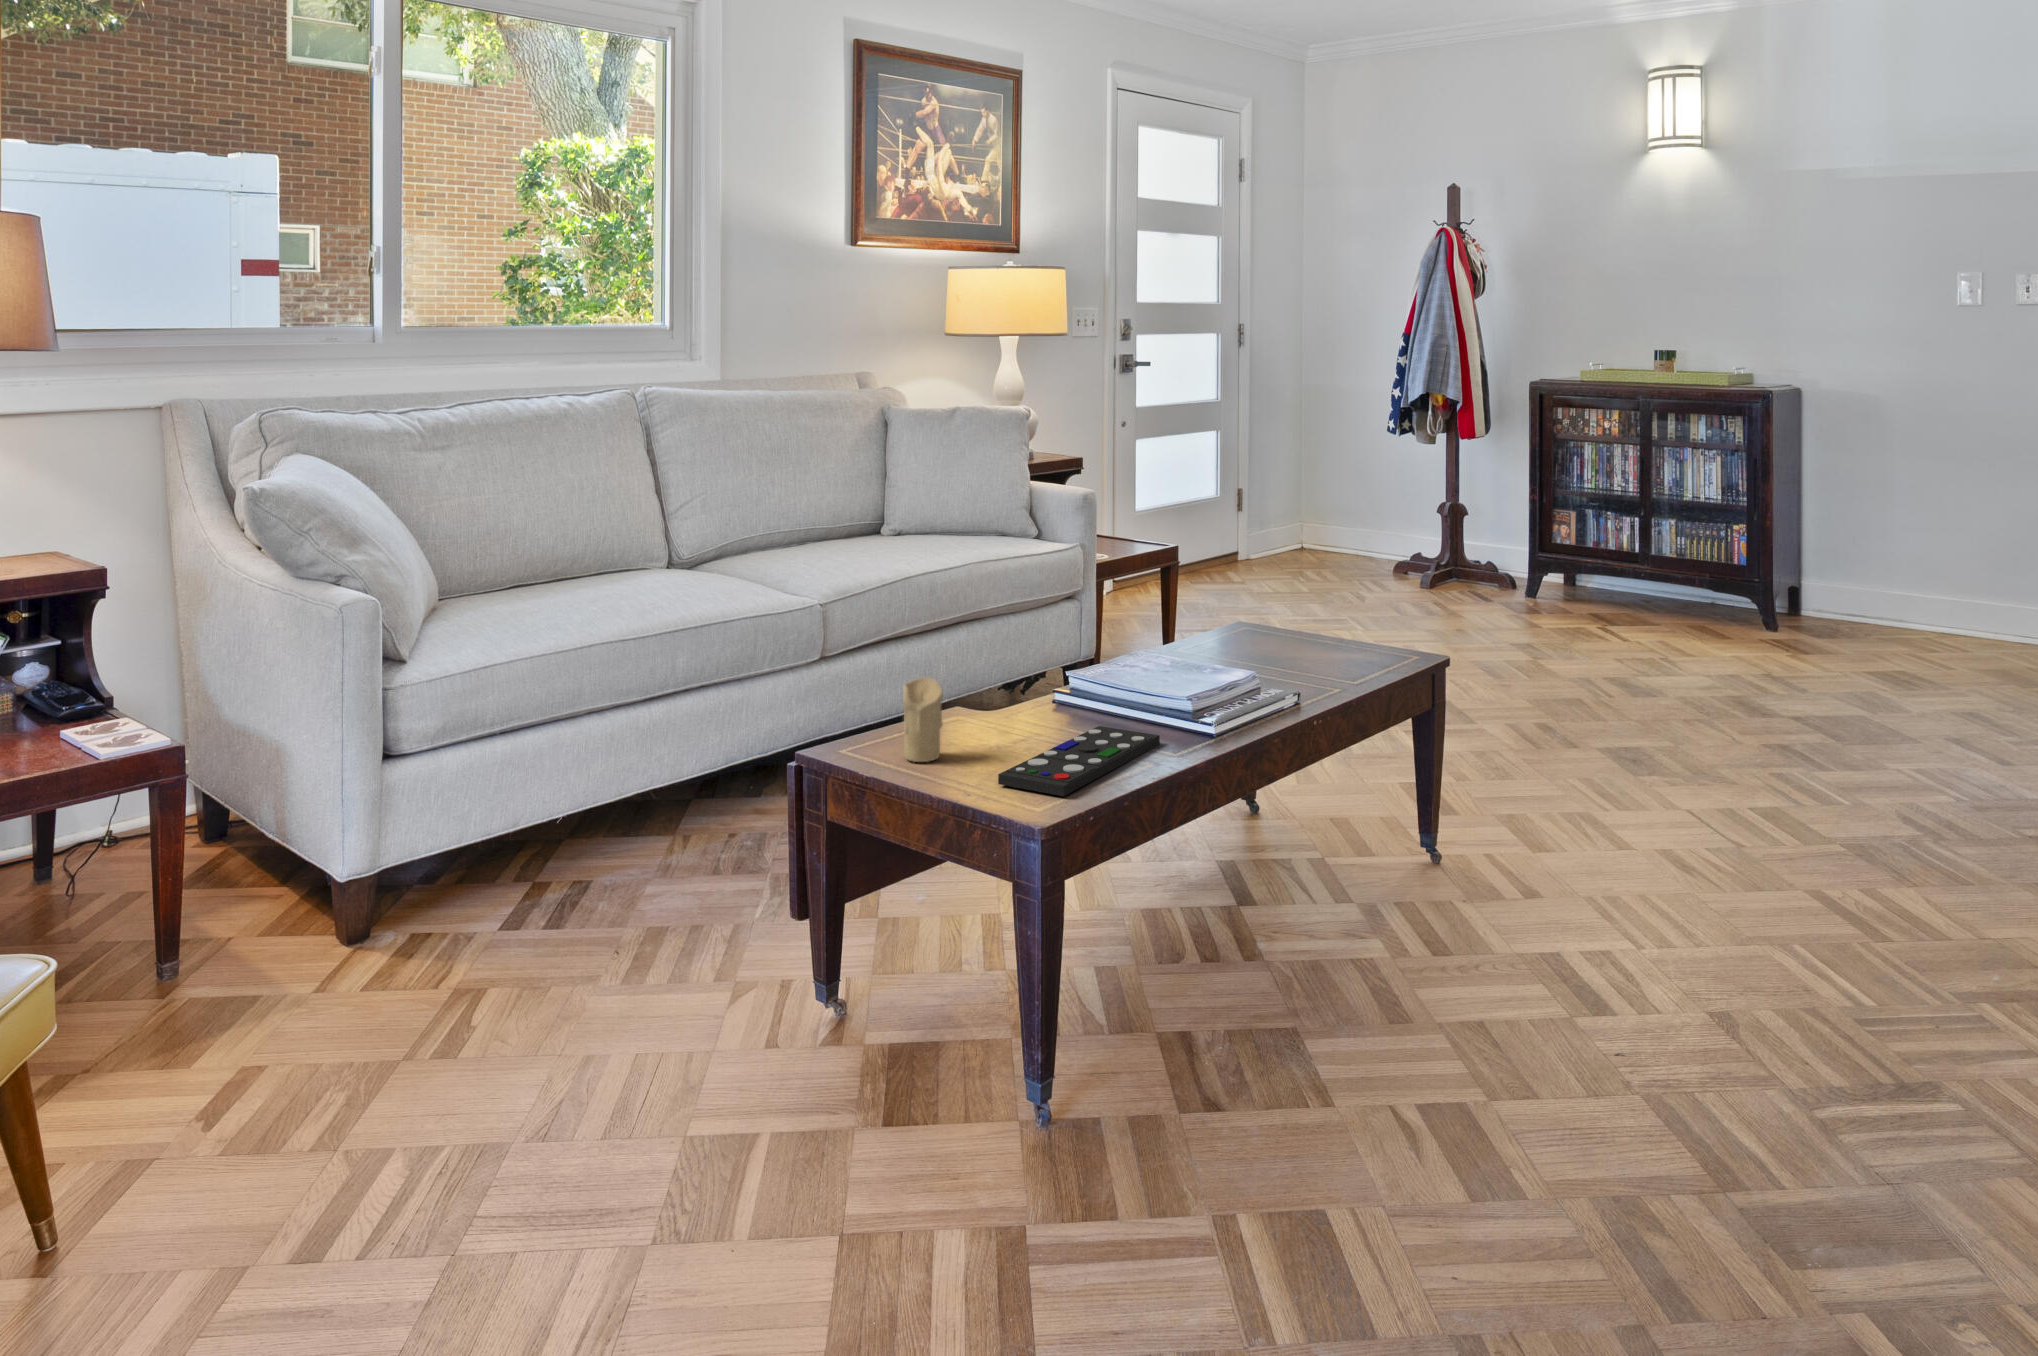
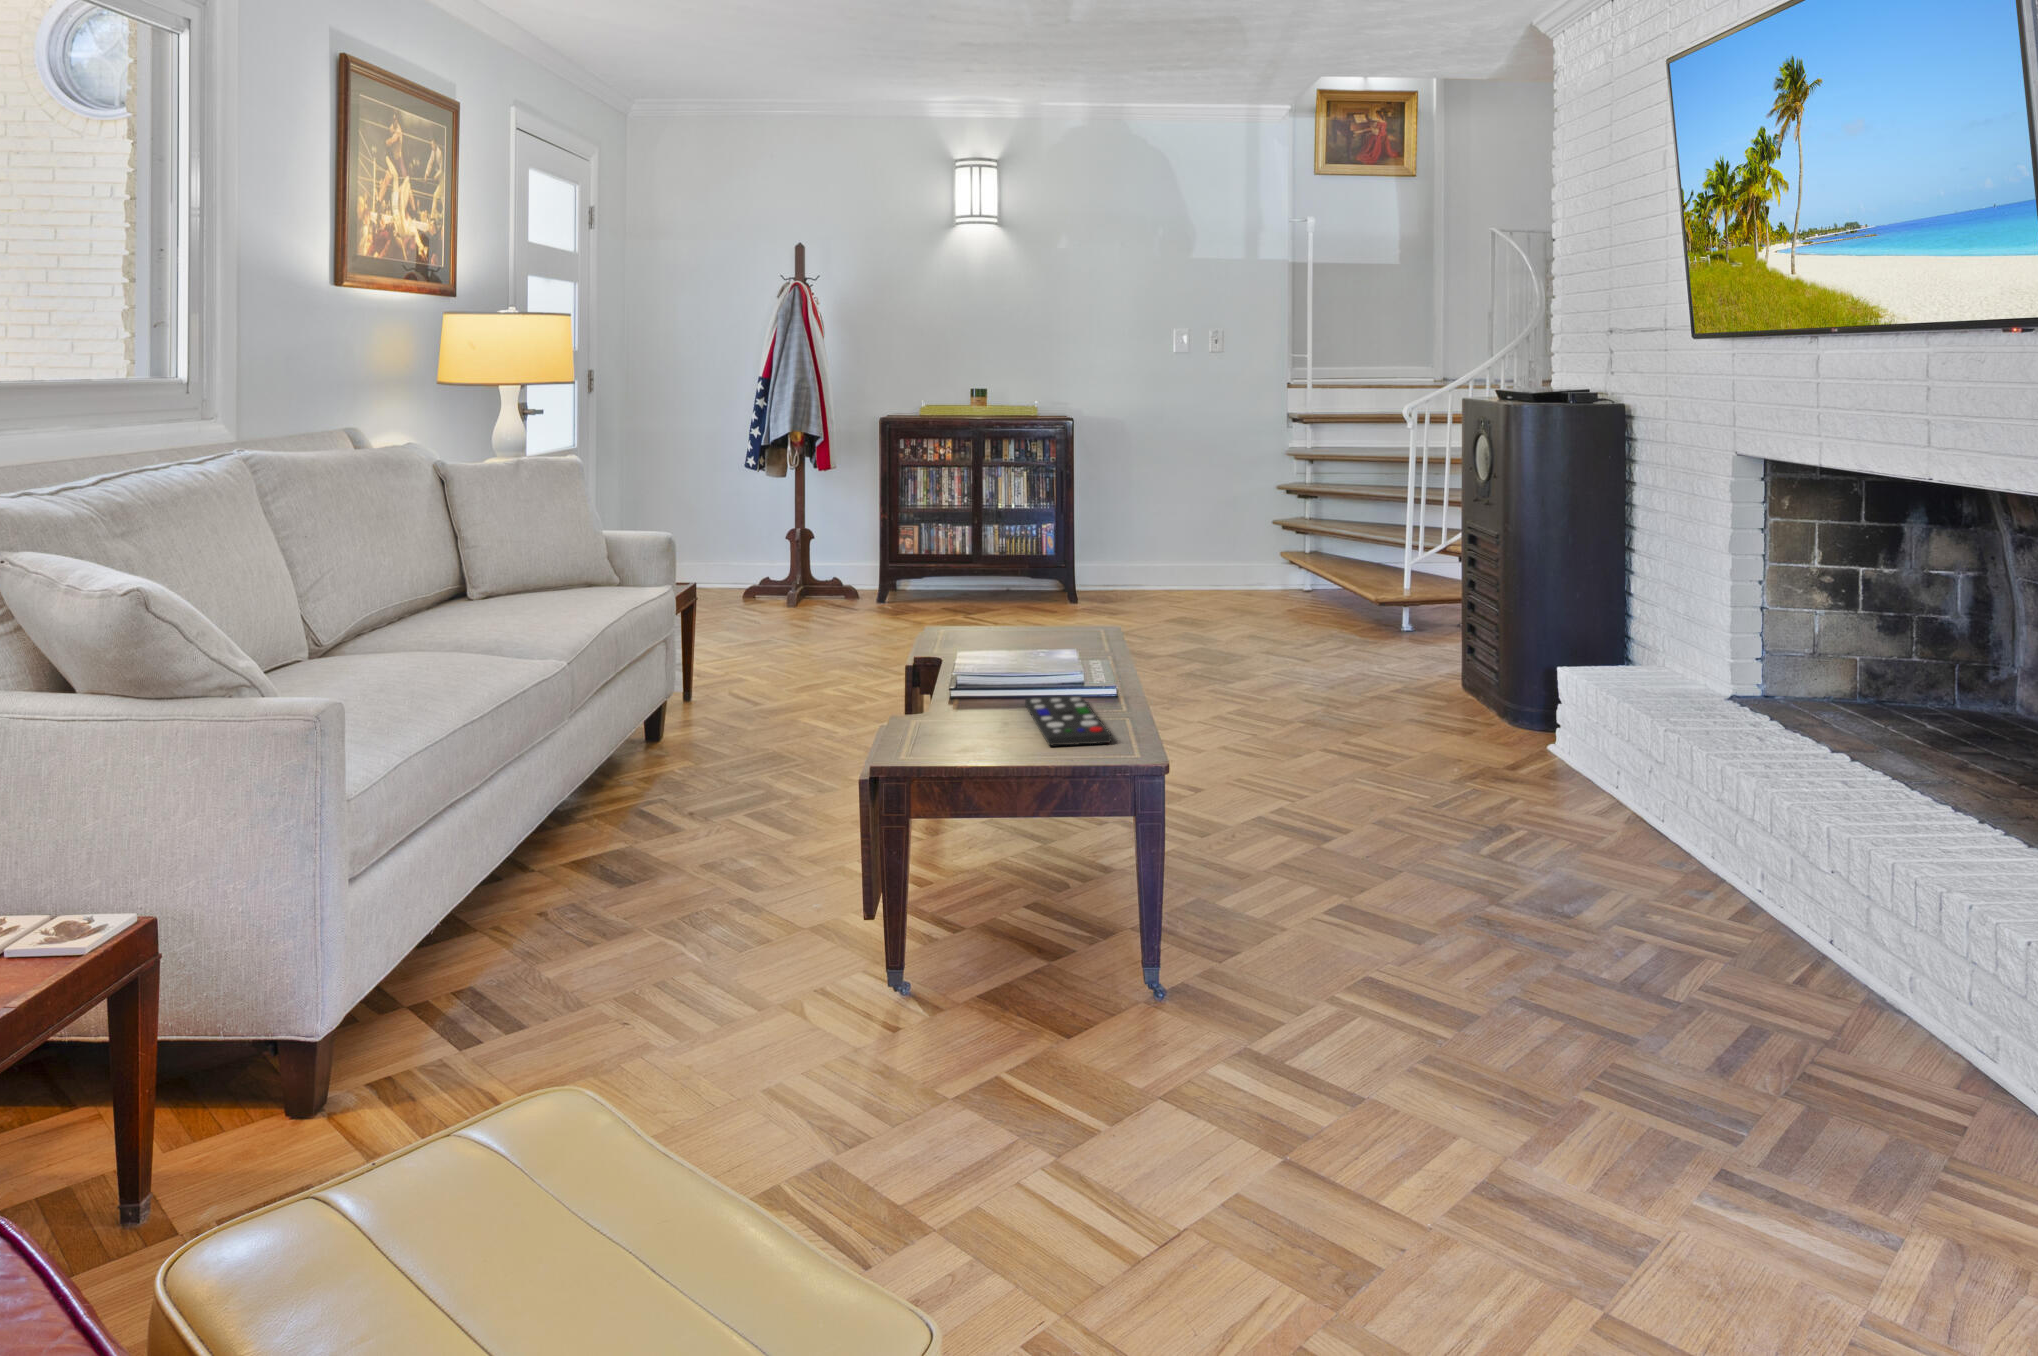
candle: present [903,677,943,762] -> none [927,672,961,746]

